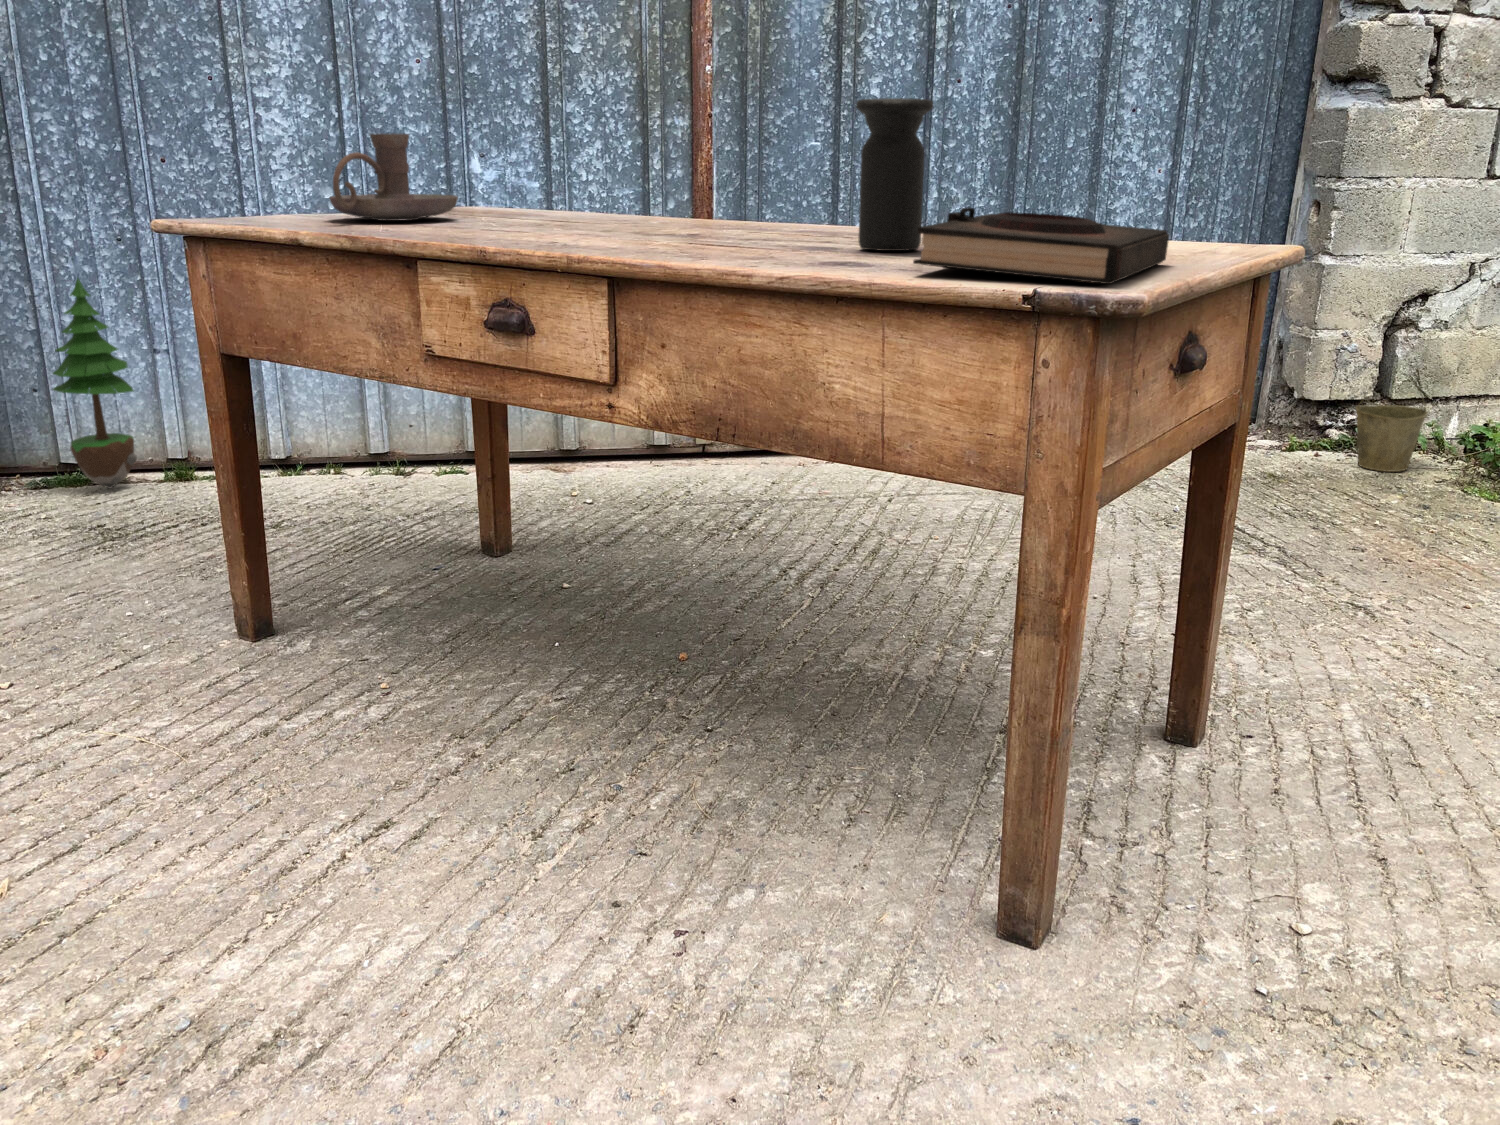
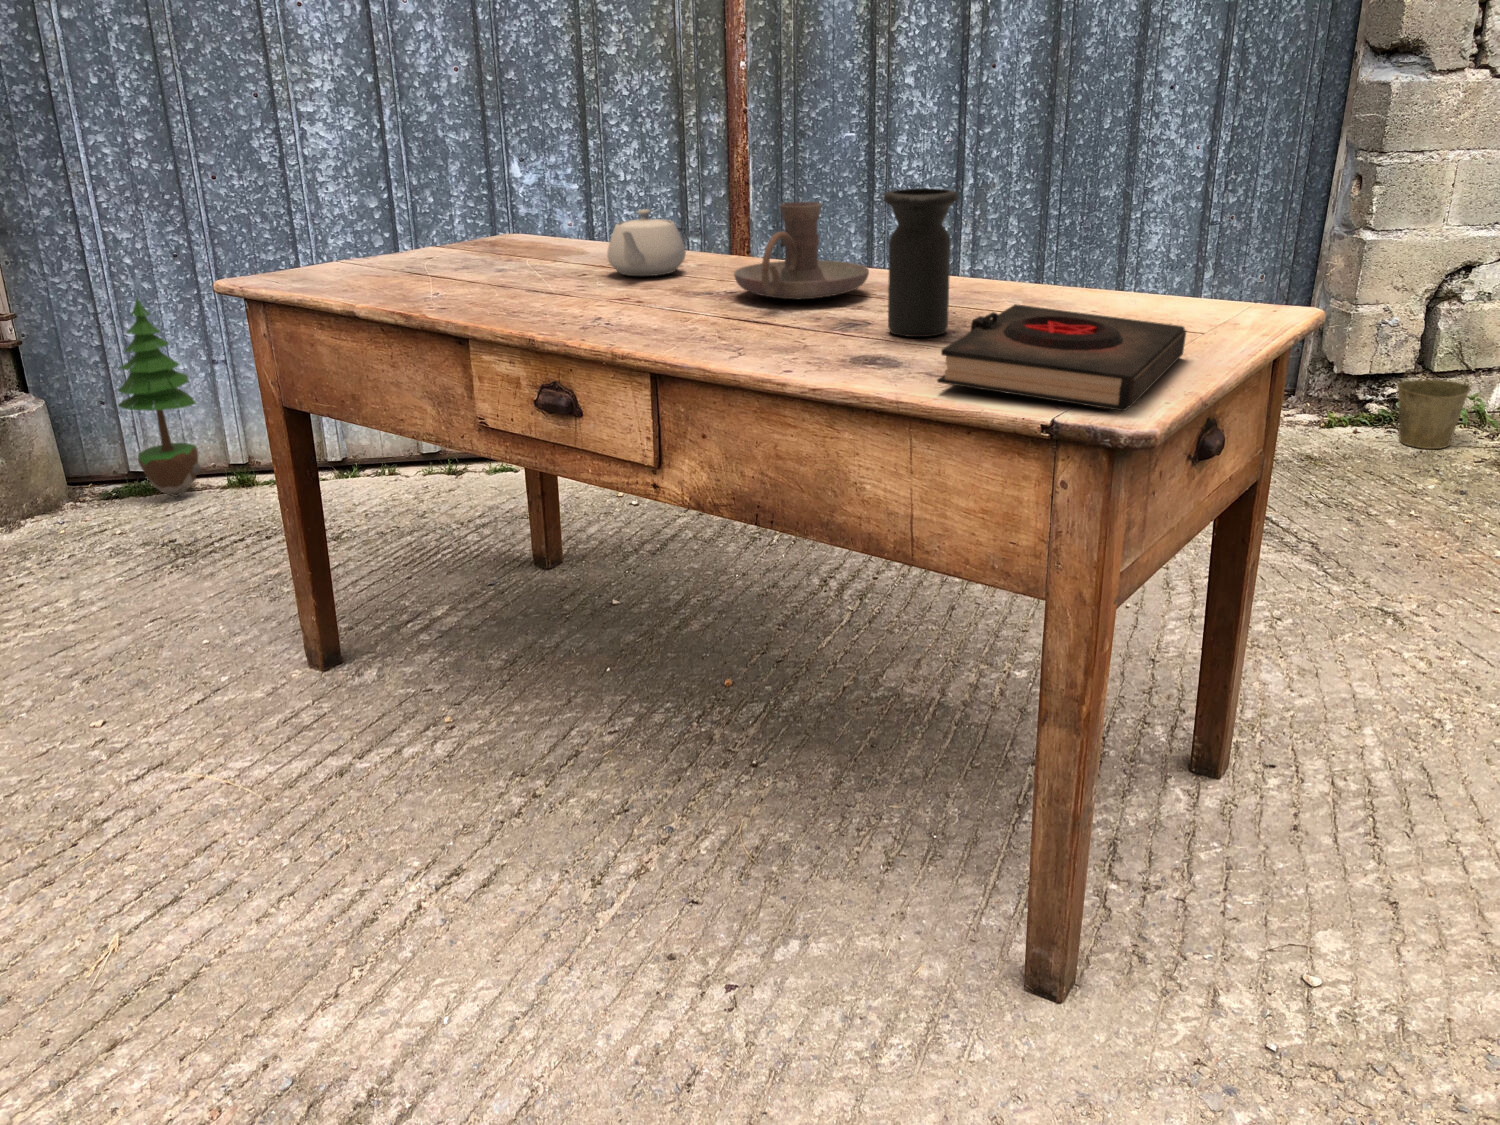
candle holder: present [330,134,458,221] -> present [734,202,869,299]
teapot: none [567,154,648,222] -> present [607,209,686,276]

